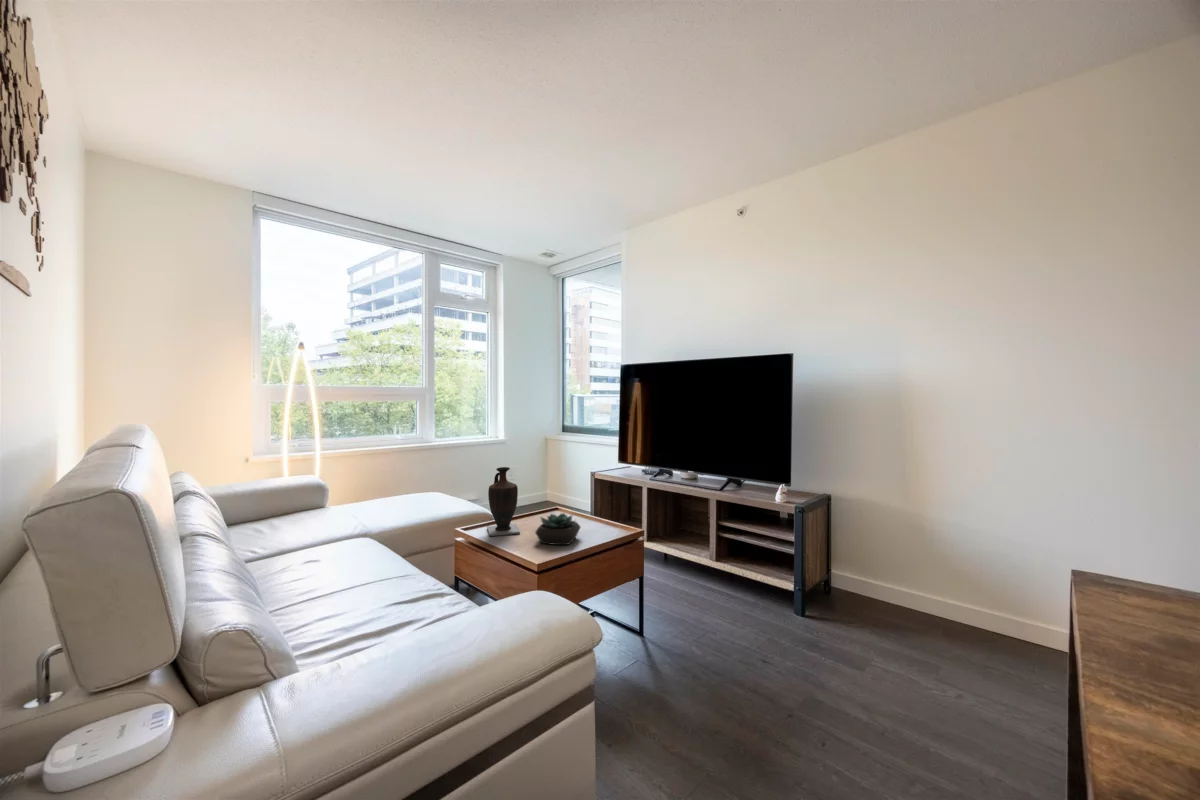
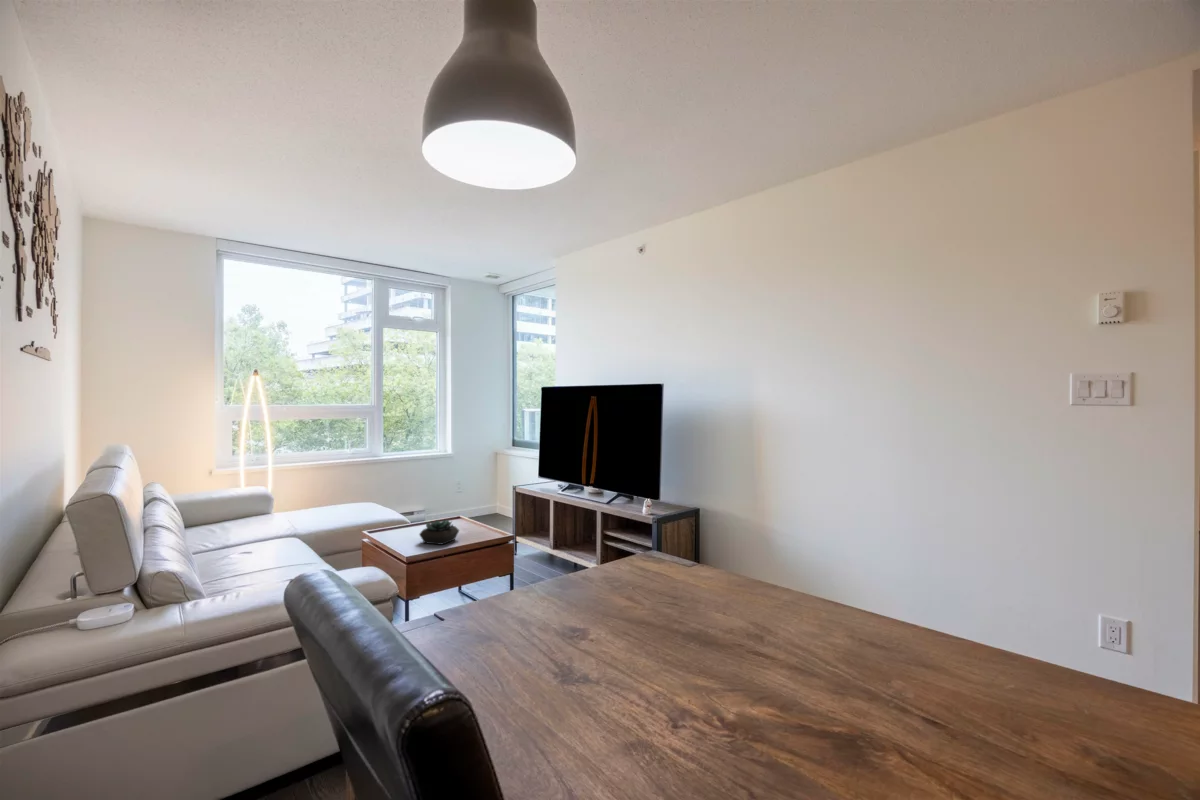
vase: present [487,467,520,536] -> none [387,482,415,537]

